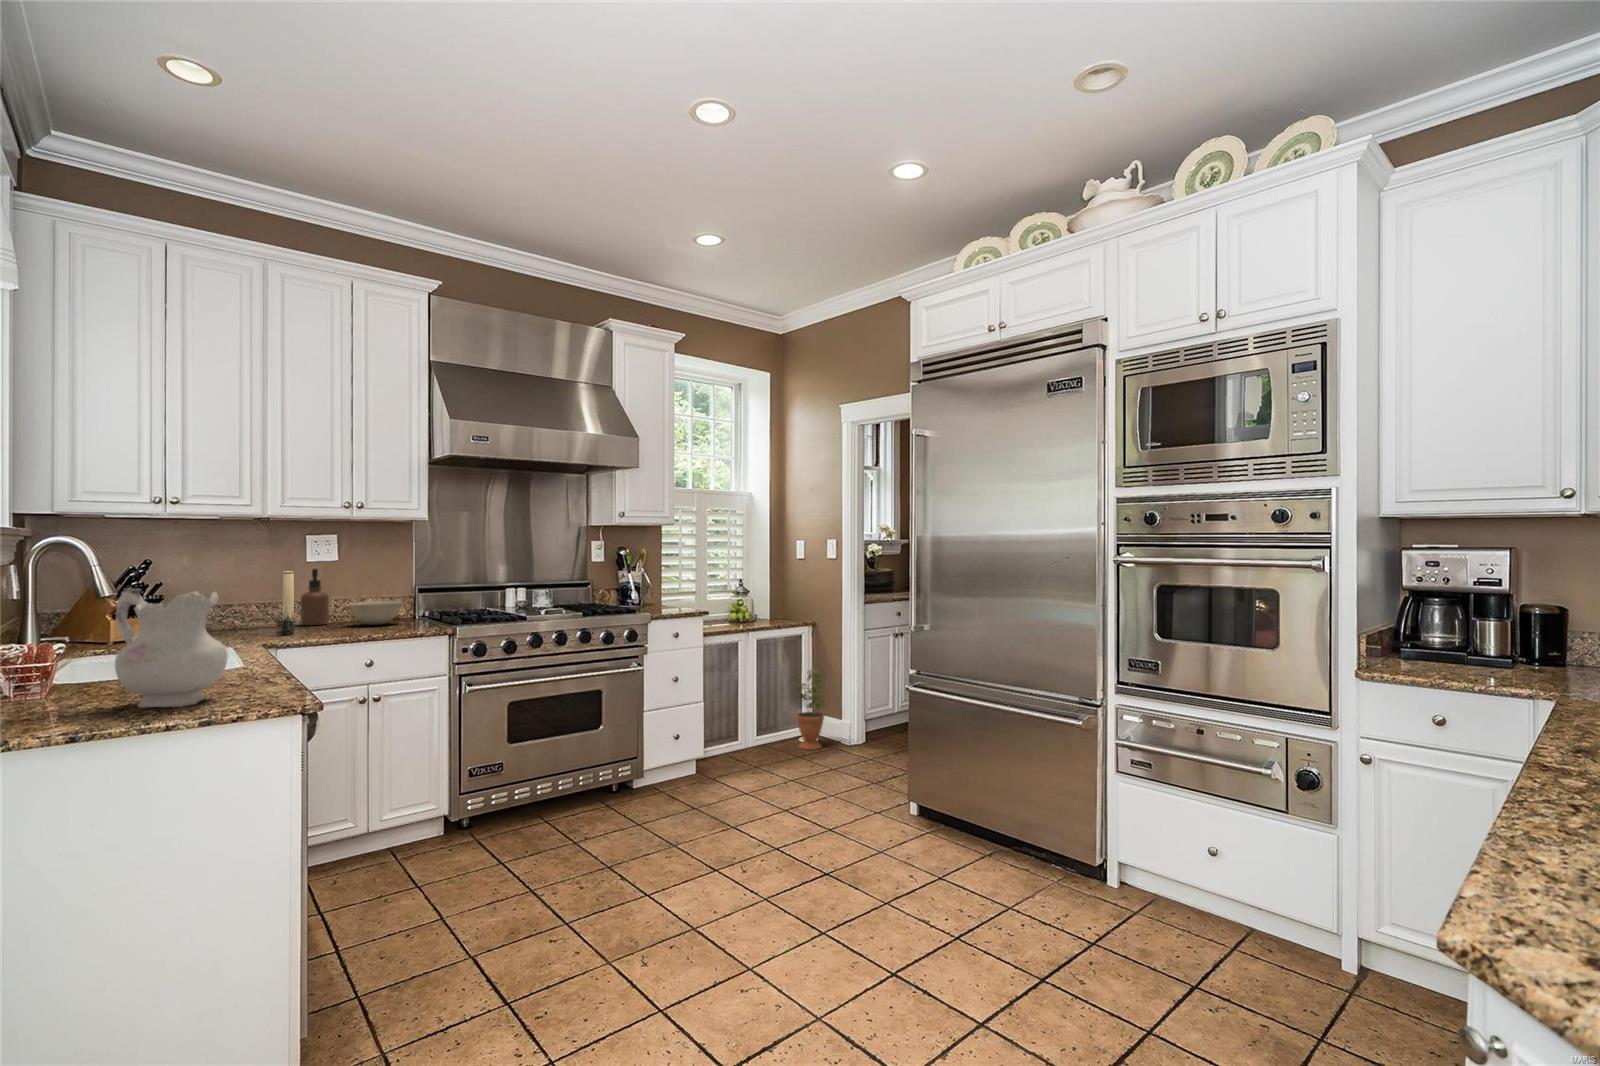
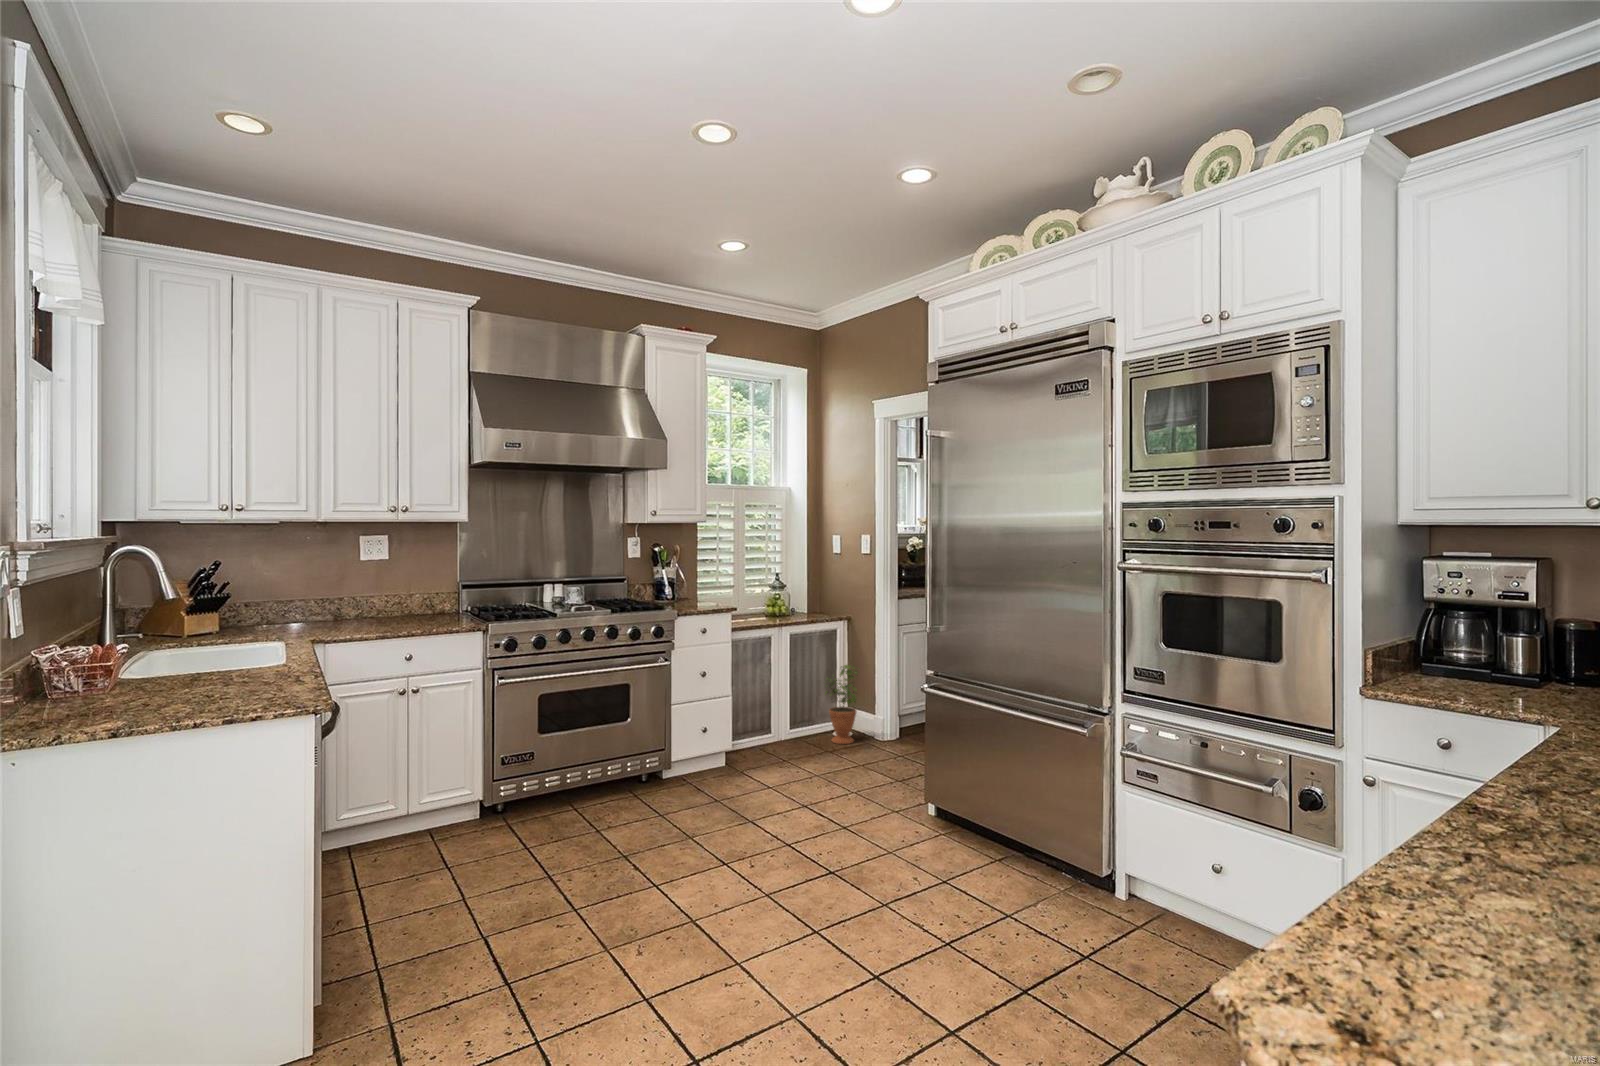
soap dispenser: present [301,569,329,626] -> none [353,569,379,622]
candle: present [277,571,294,635] -> none [326,573,341,632]
ceramic pitcher: present [115,588,228,708] -> none [138,601,239,710]
bowl: present [349,601,402,625] -> none [394,599,443,622]

